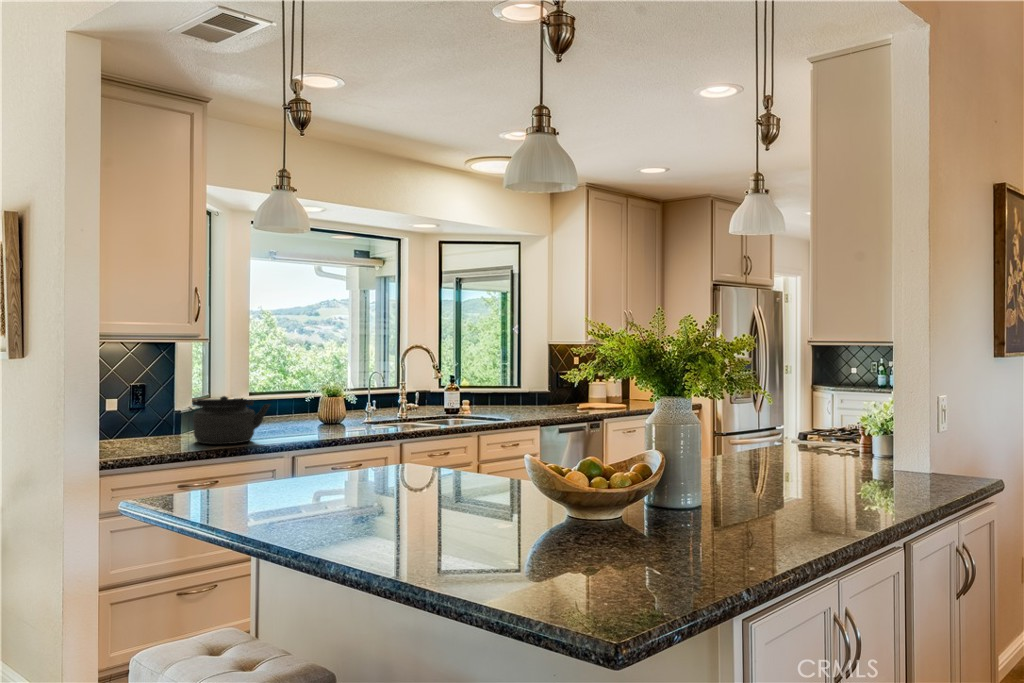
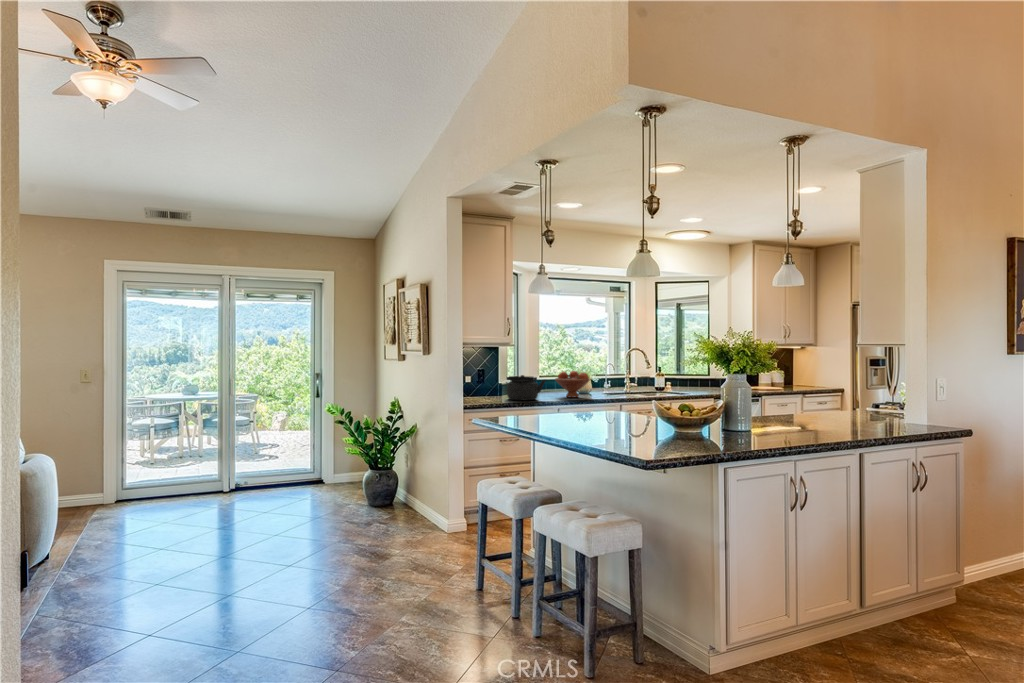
fruit bowl: none [285,386,349,434] -> present [555,371,590,398]

